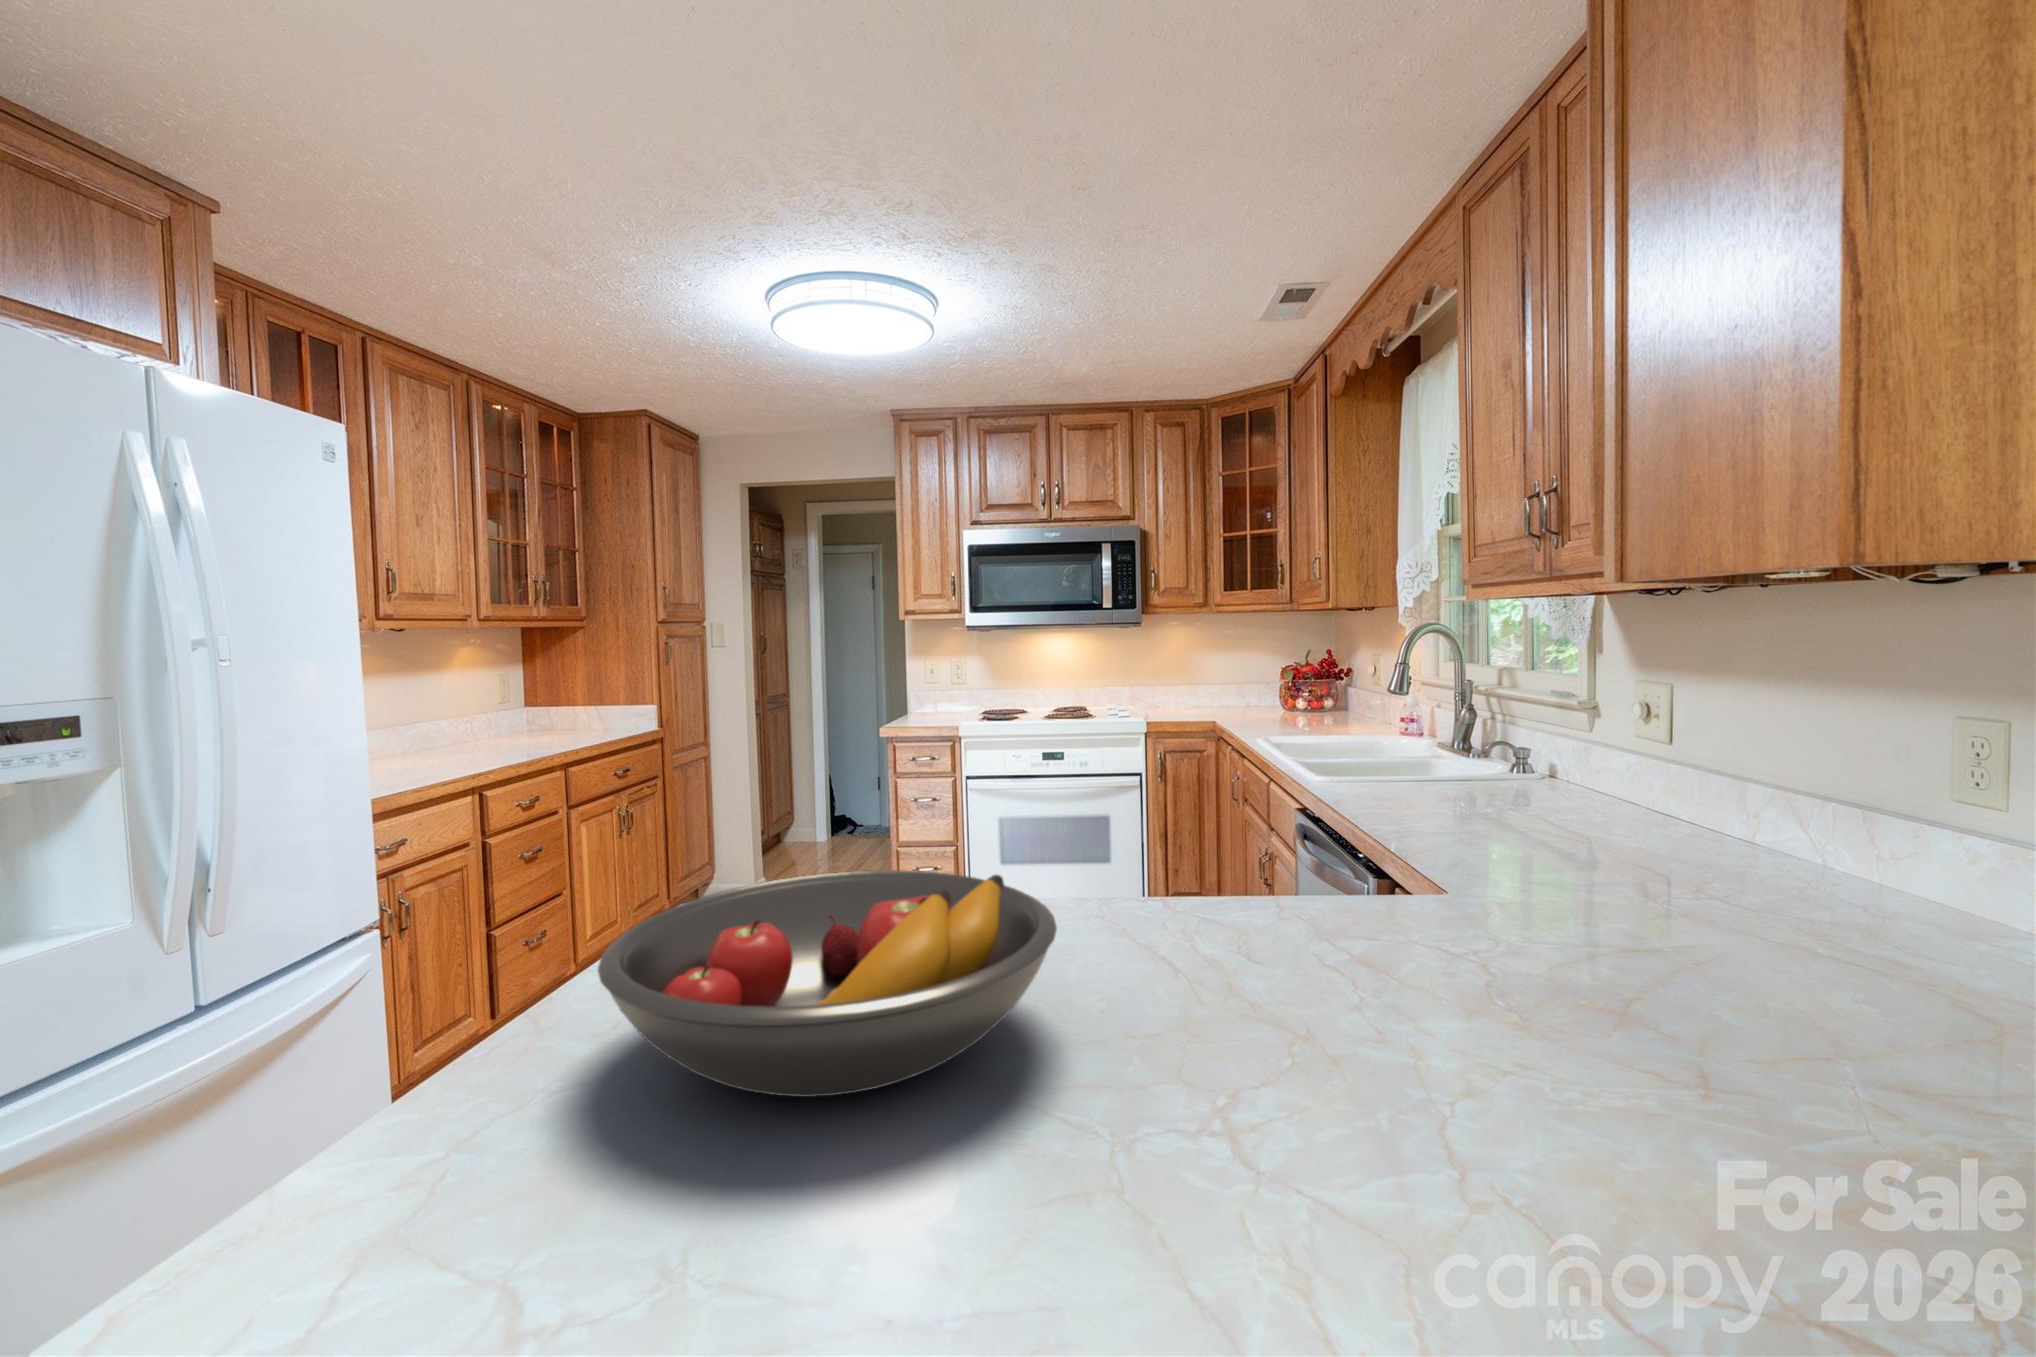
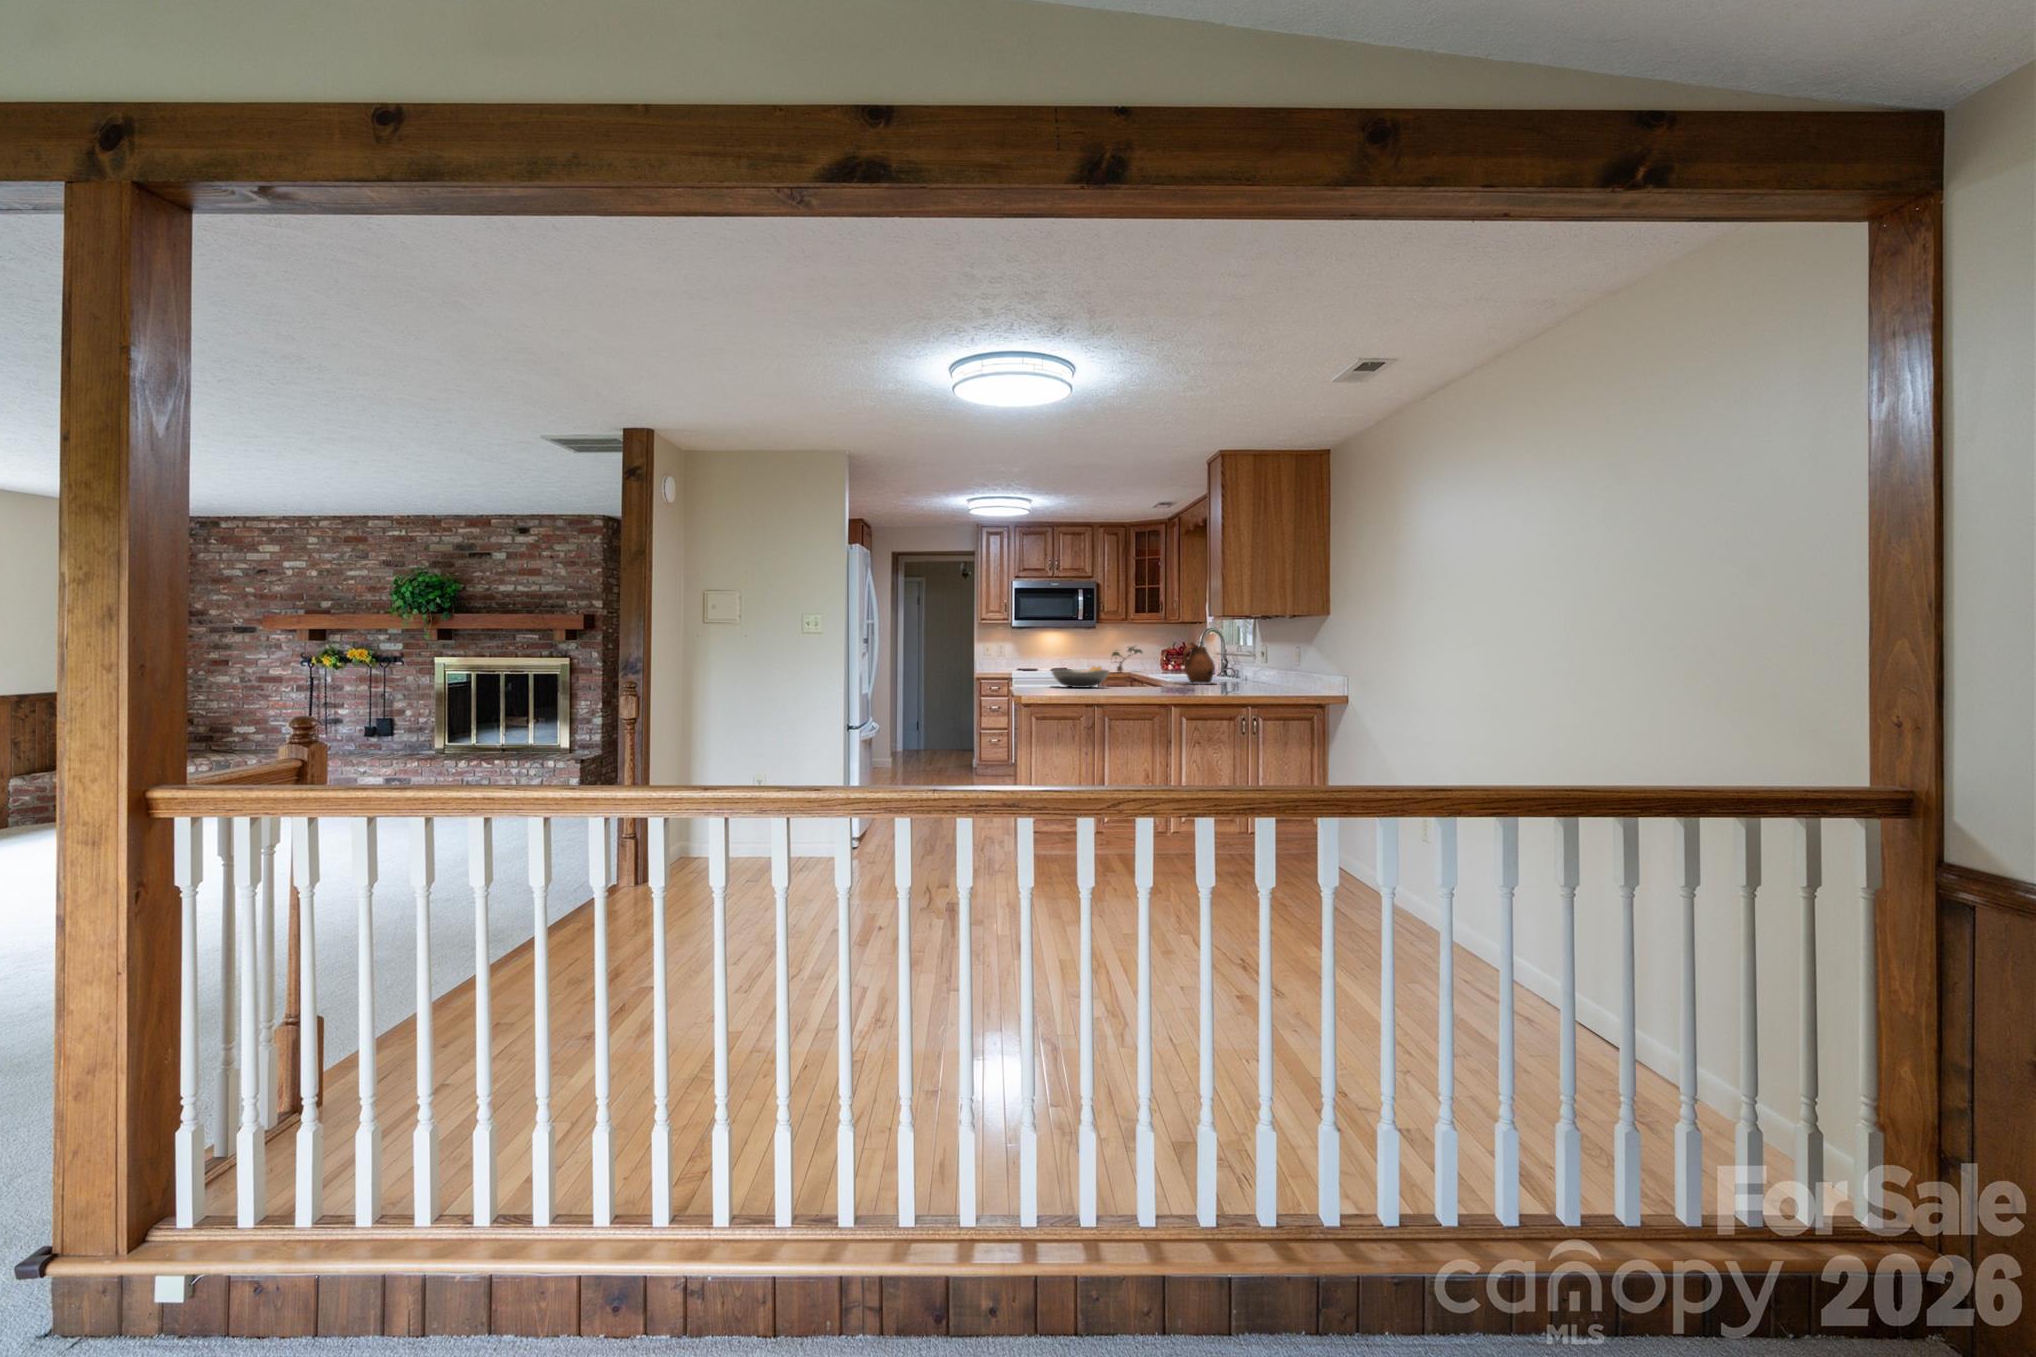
potted plant: none [1165,656,1253,716] -> present [1112,647,1142,672]
ceramic pitcher: none [1424,668,1596,854] -> present [1183,642,1215,684]

